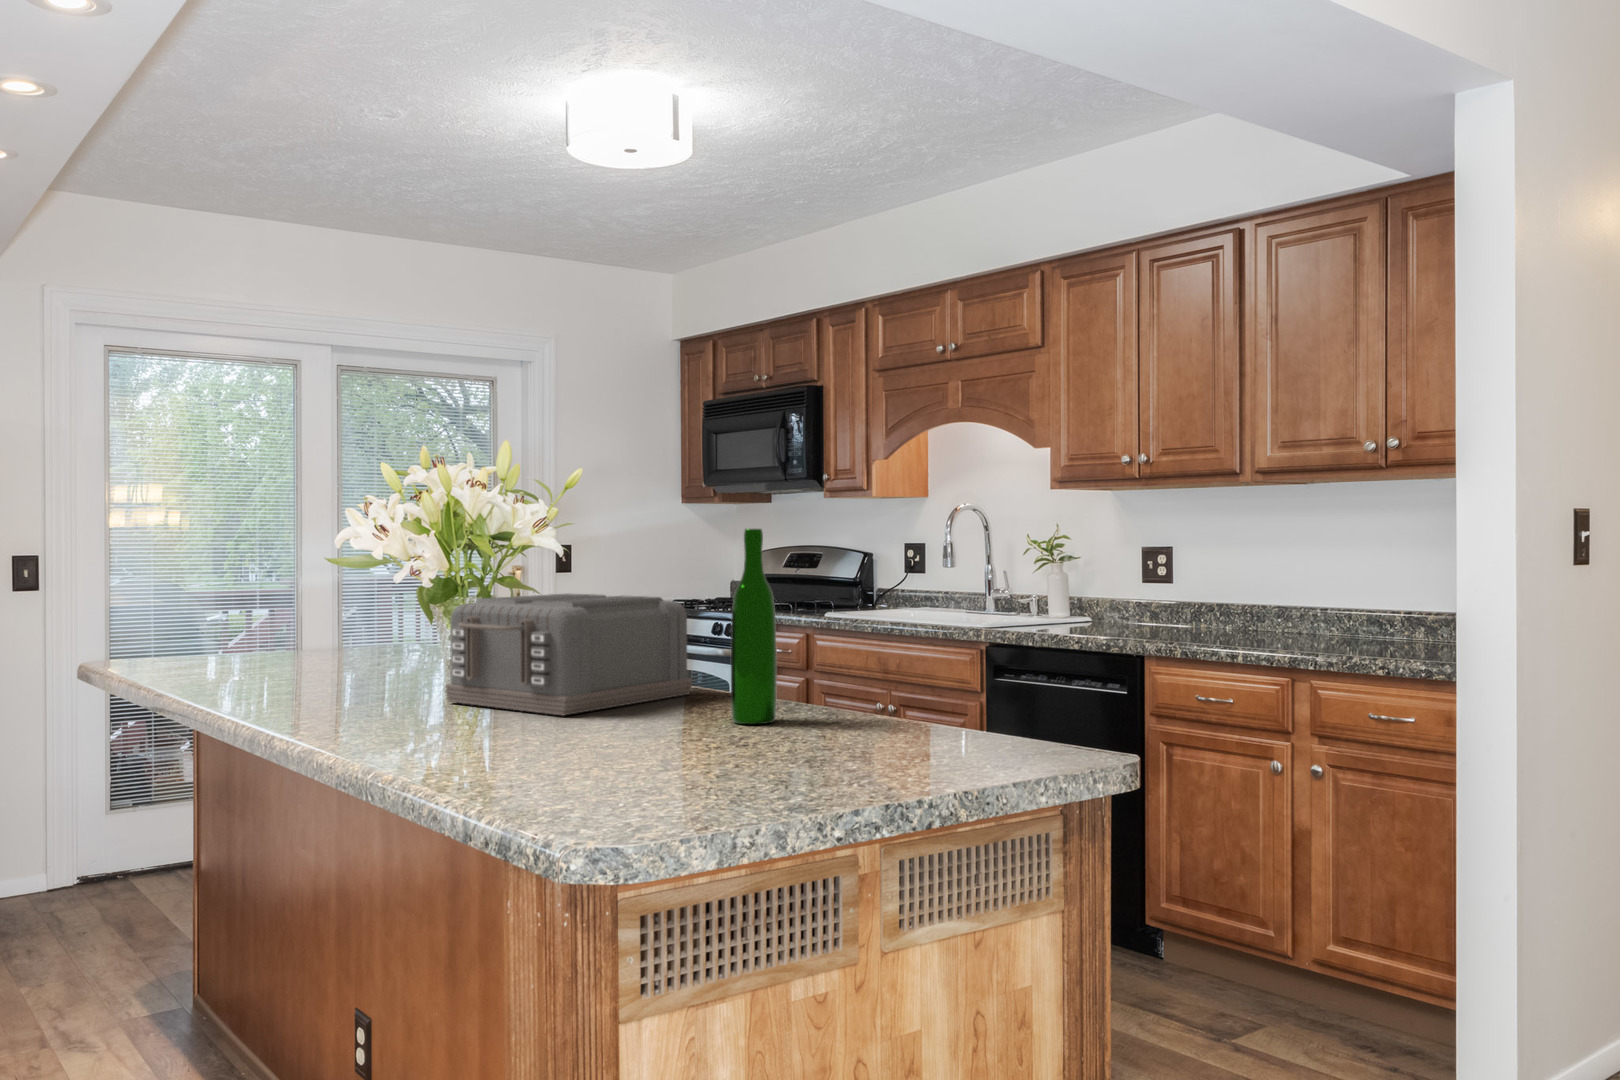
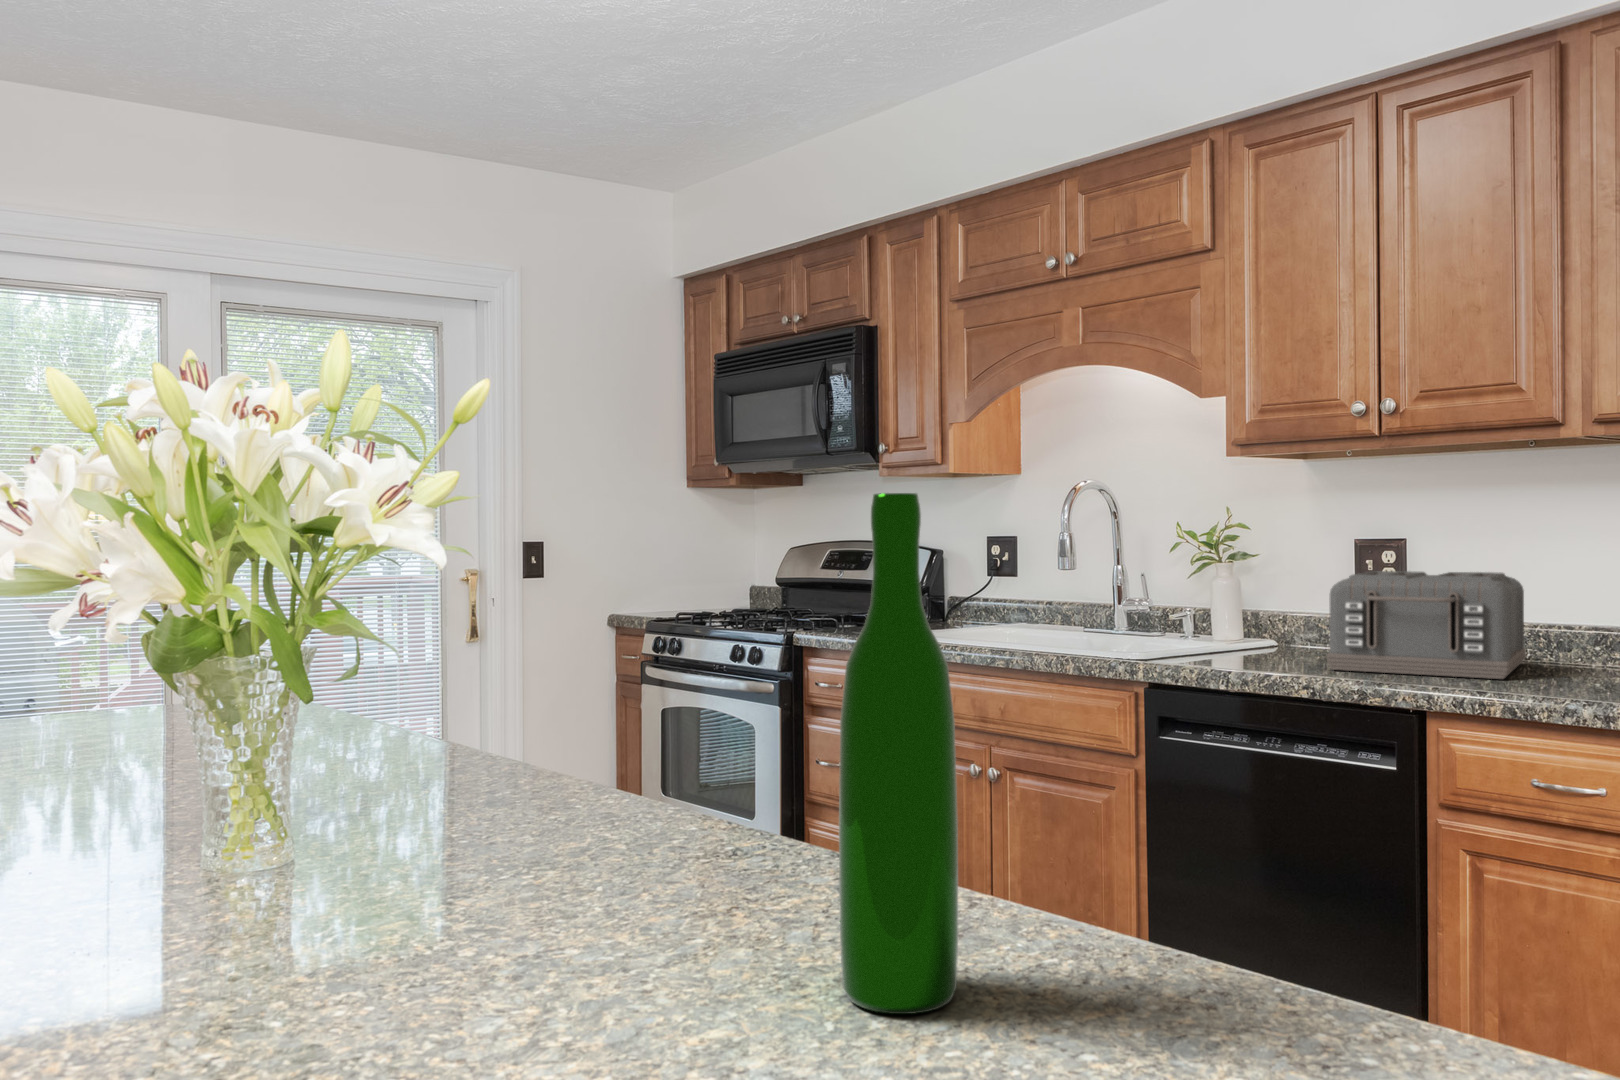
toaster: present [445,594,692,715] -> present [1327,571,1526,679]

